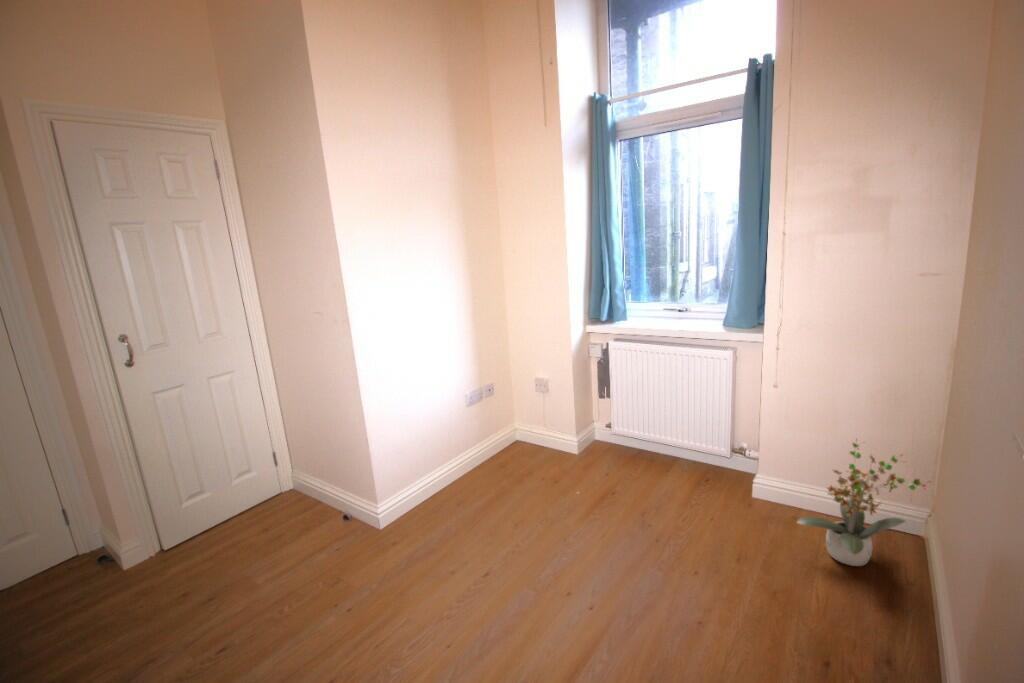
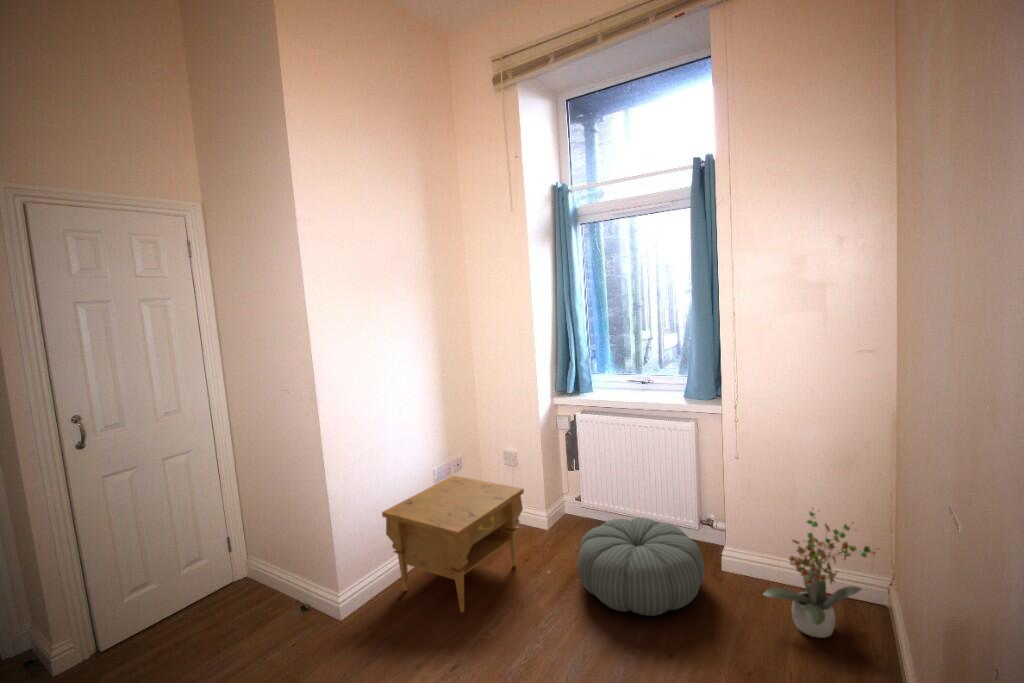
nightstand: none [417,401,555,528] -> present [382,476,524,613]
pouf: none [607,445,736,538] -> present [578,518,705,616]

